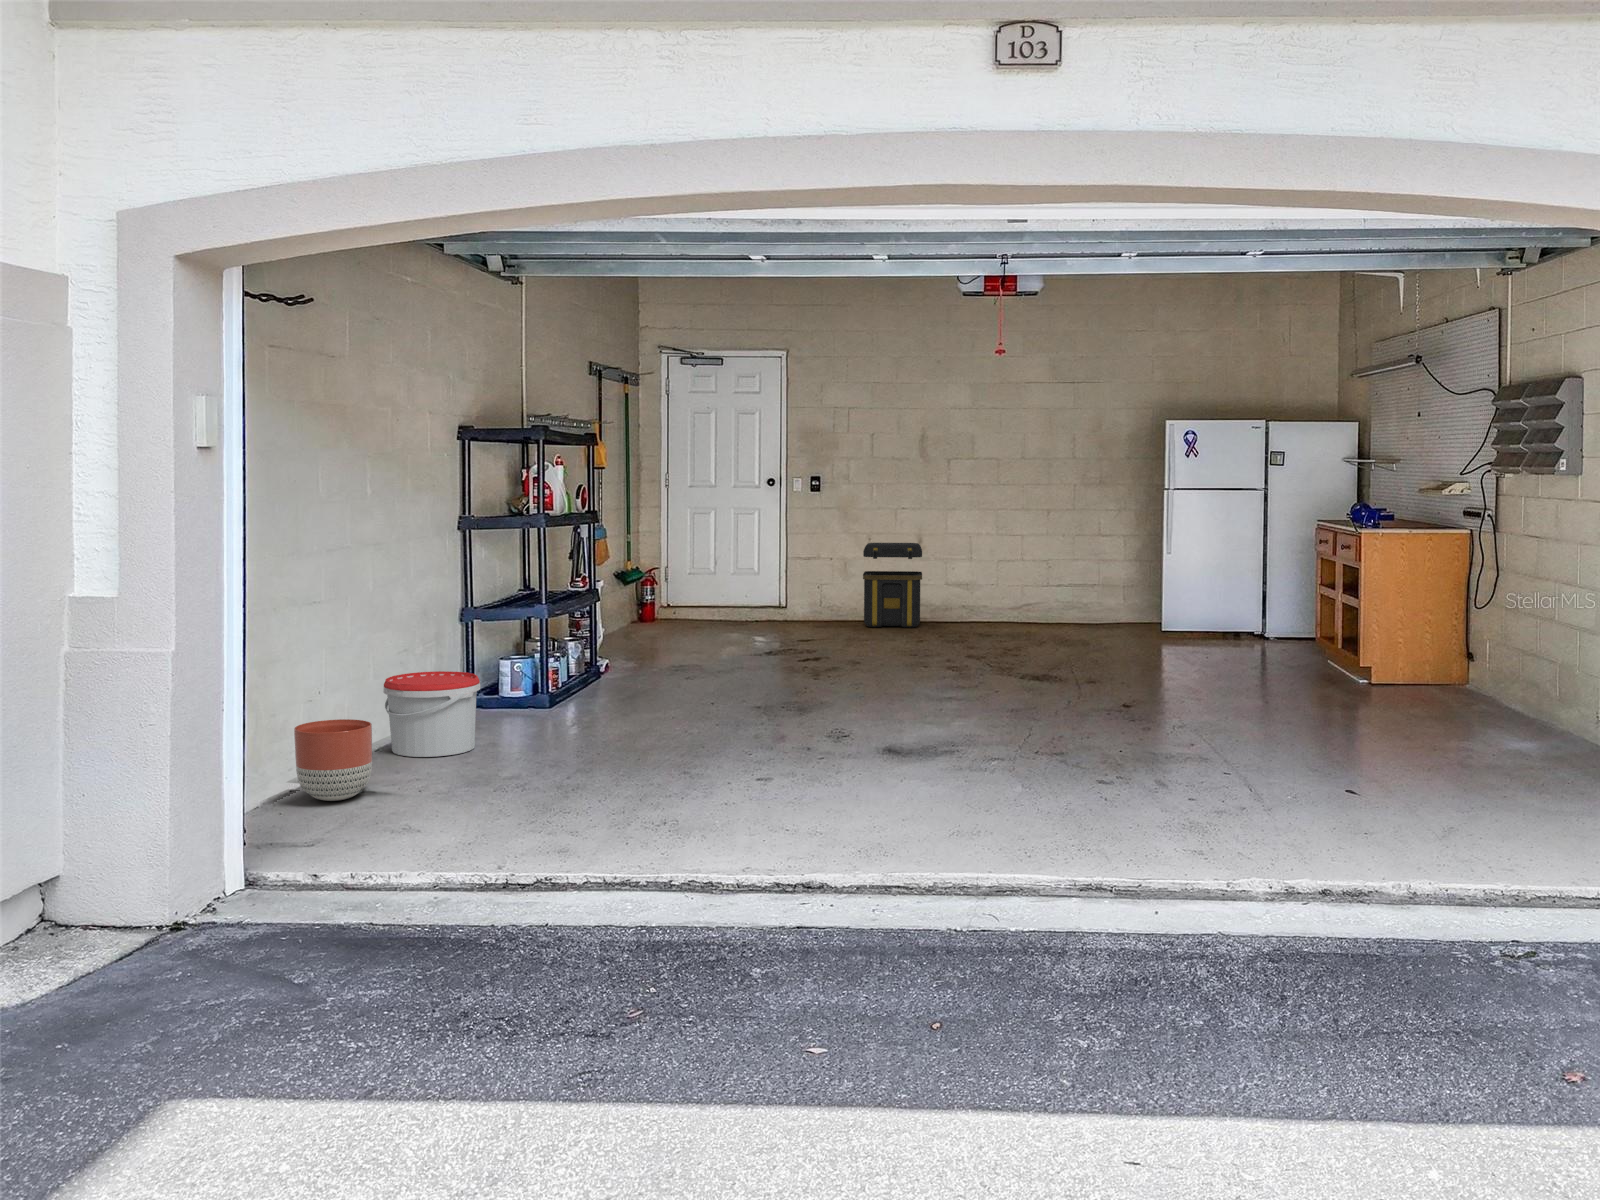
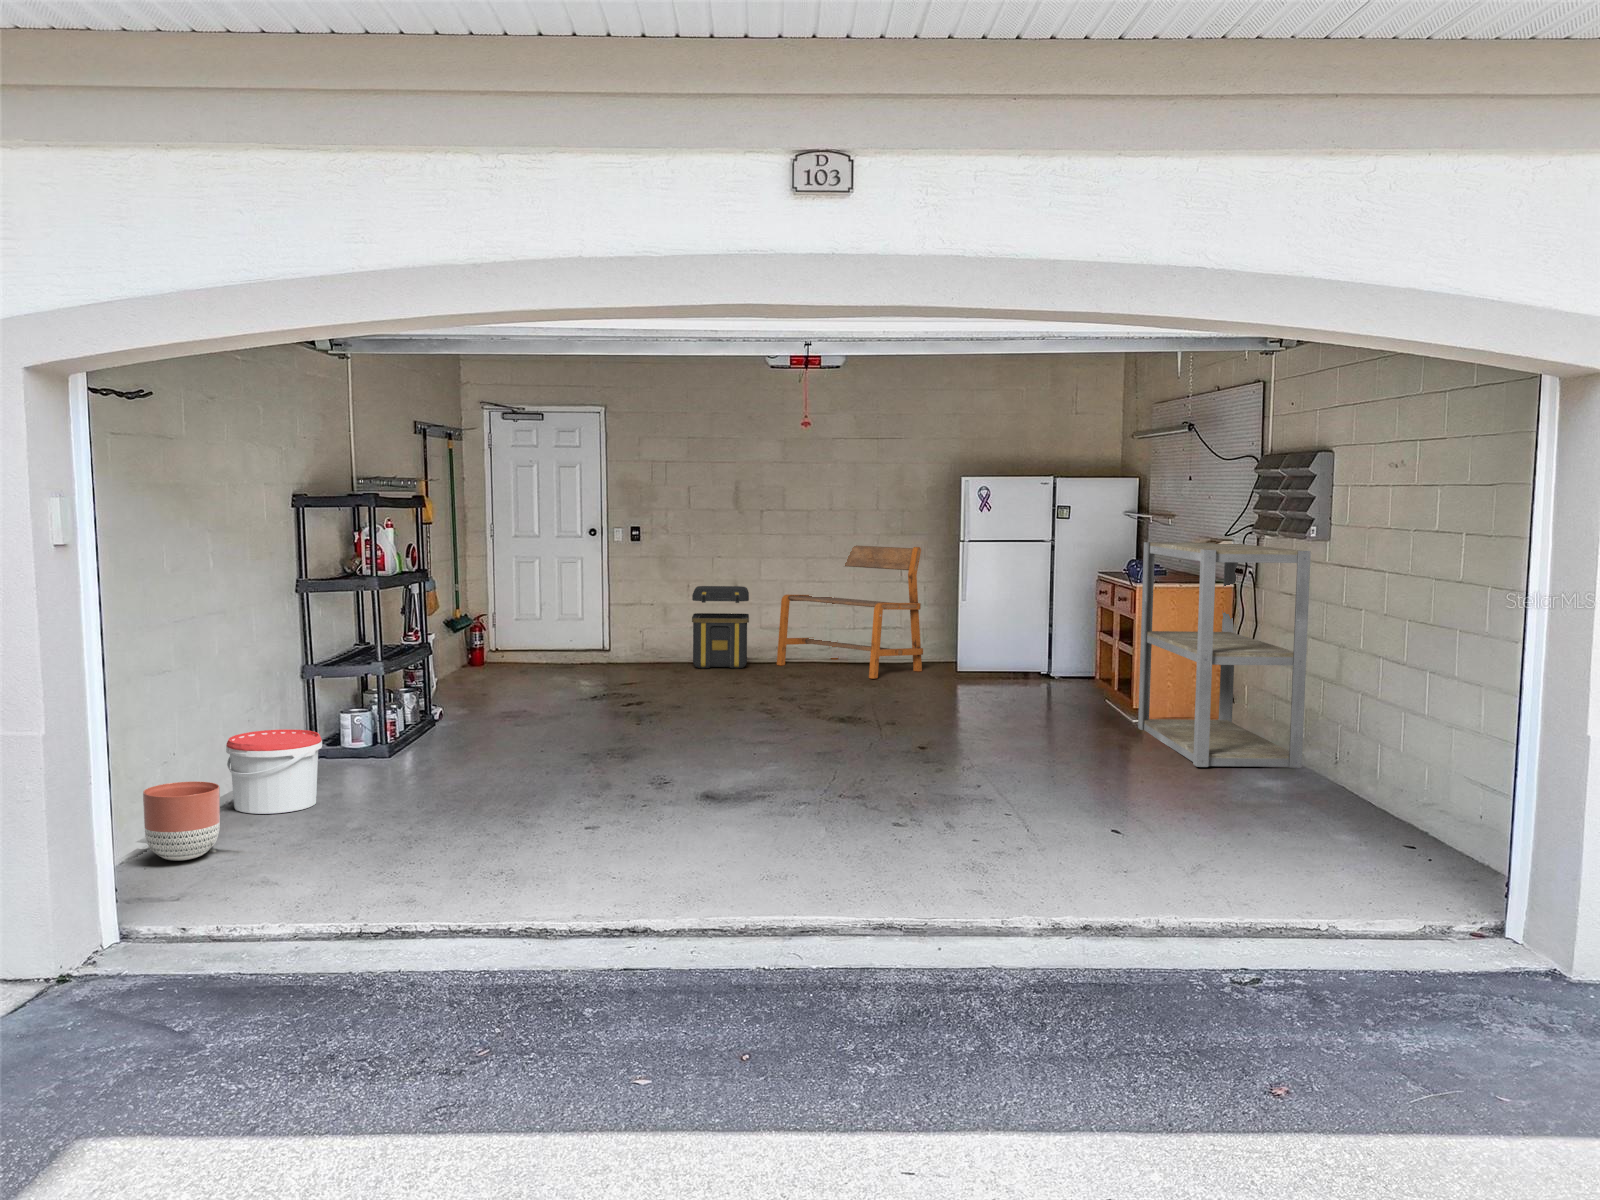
shelving unit: none [1357,480,1574,729] -> present [1138,542,1311,768]
bench: none [951,498,1108,638] -> present [777,545,923,679]

